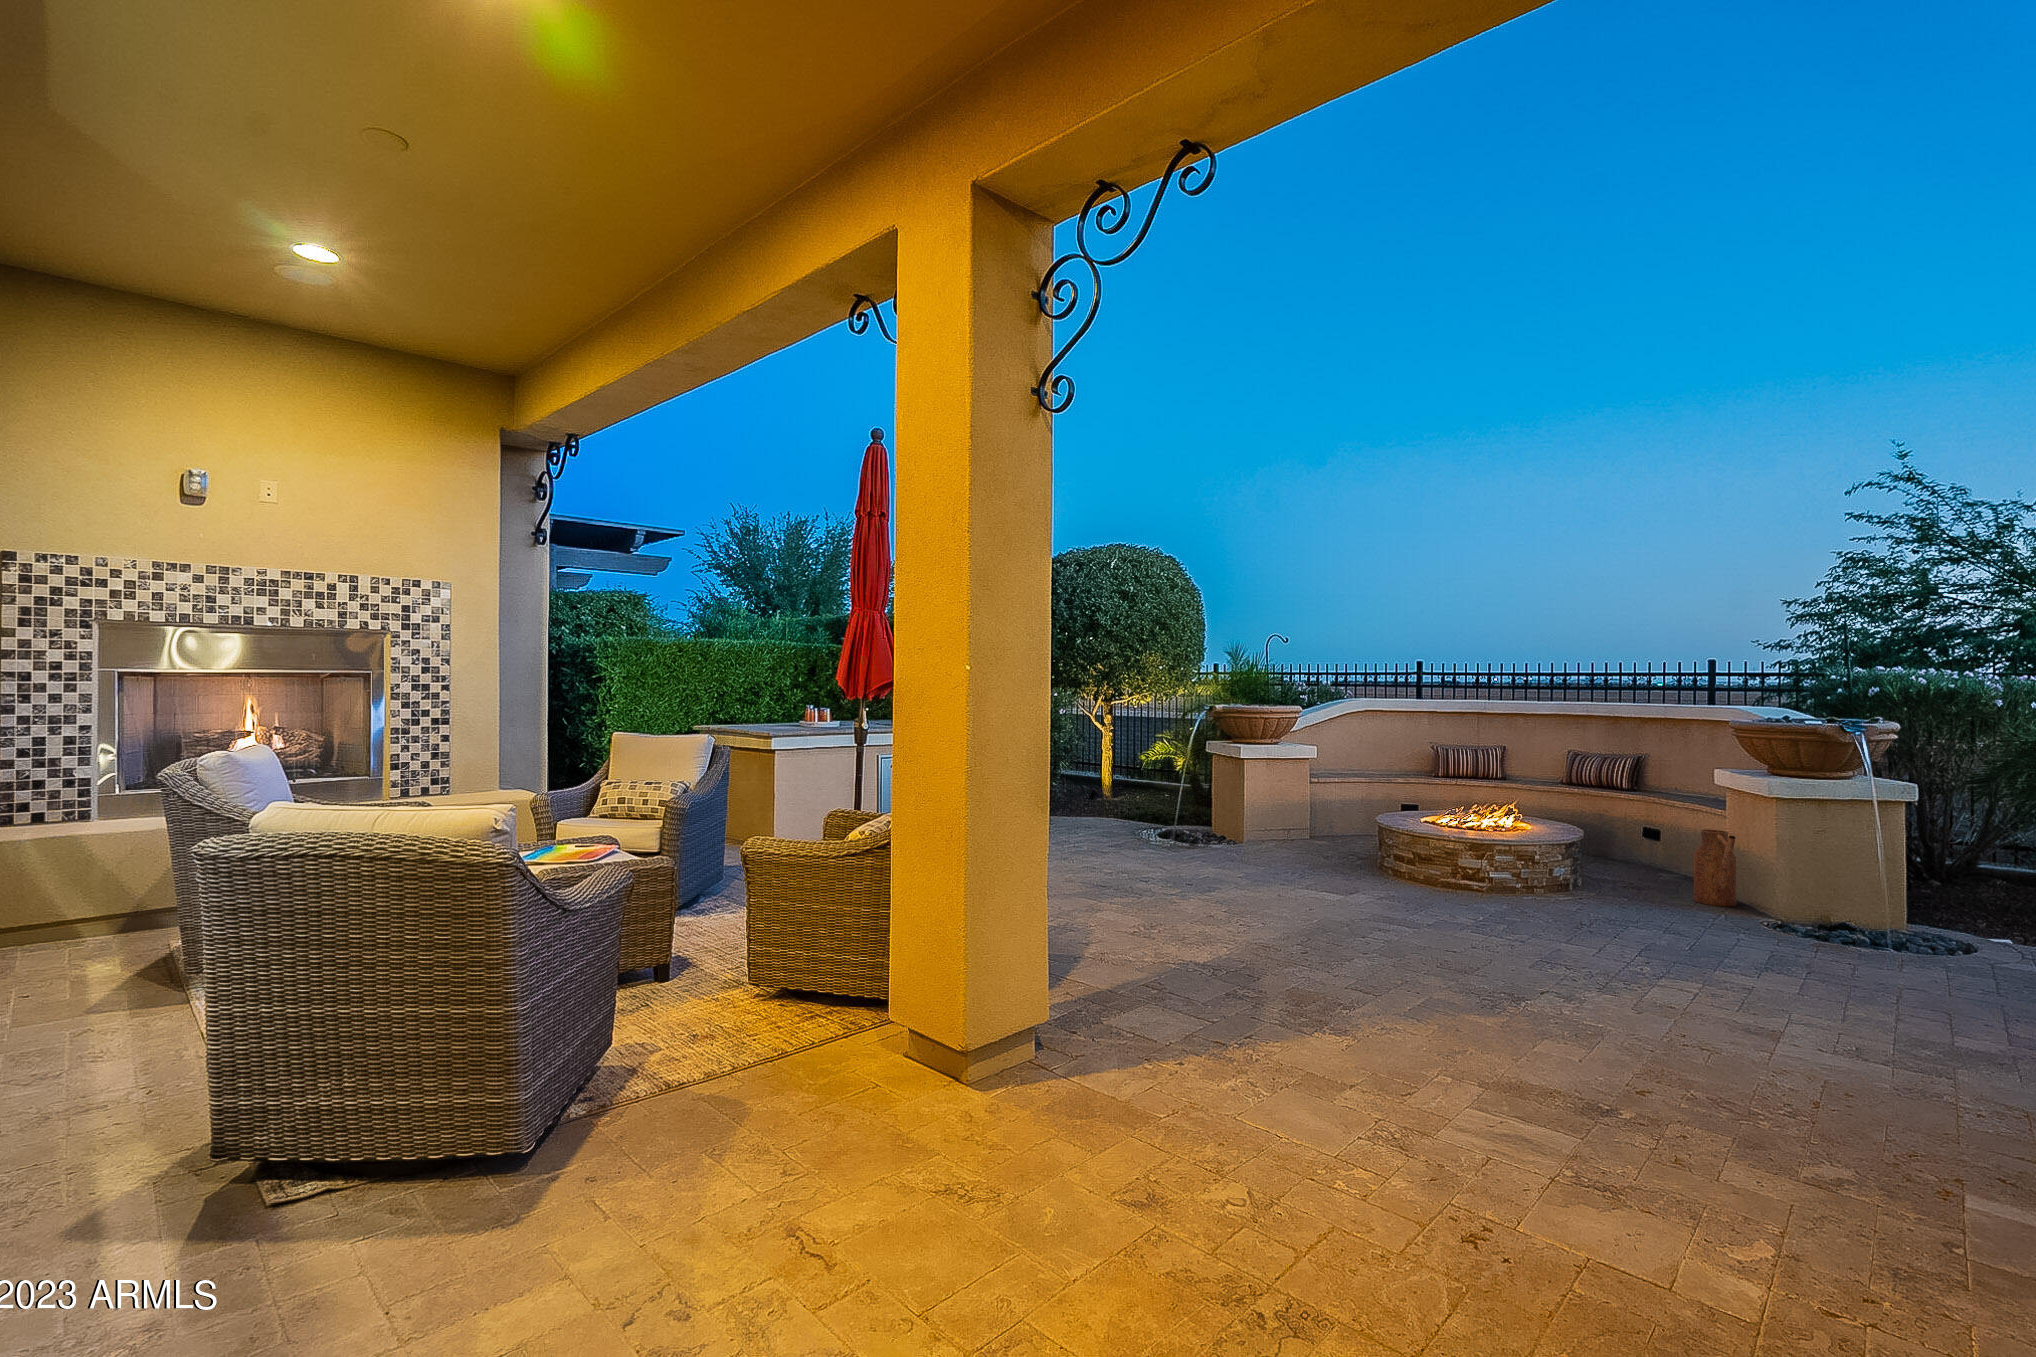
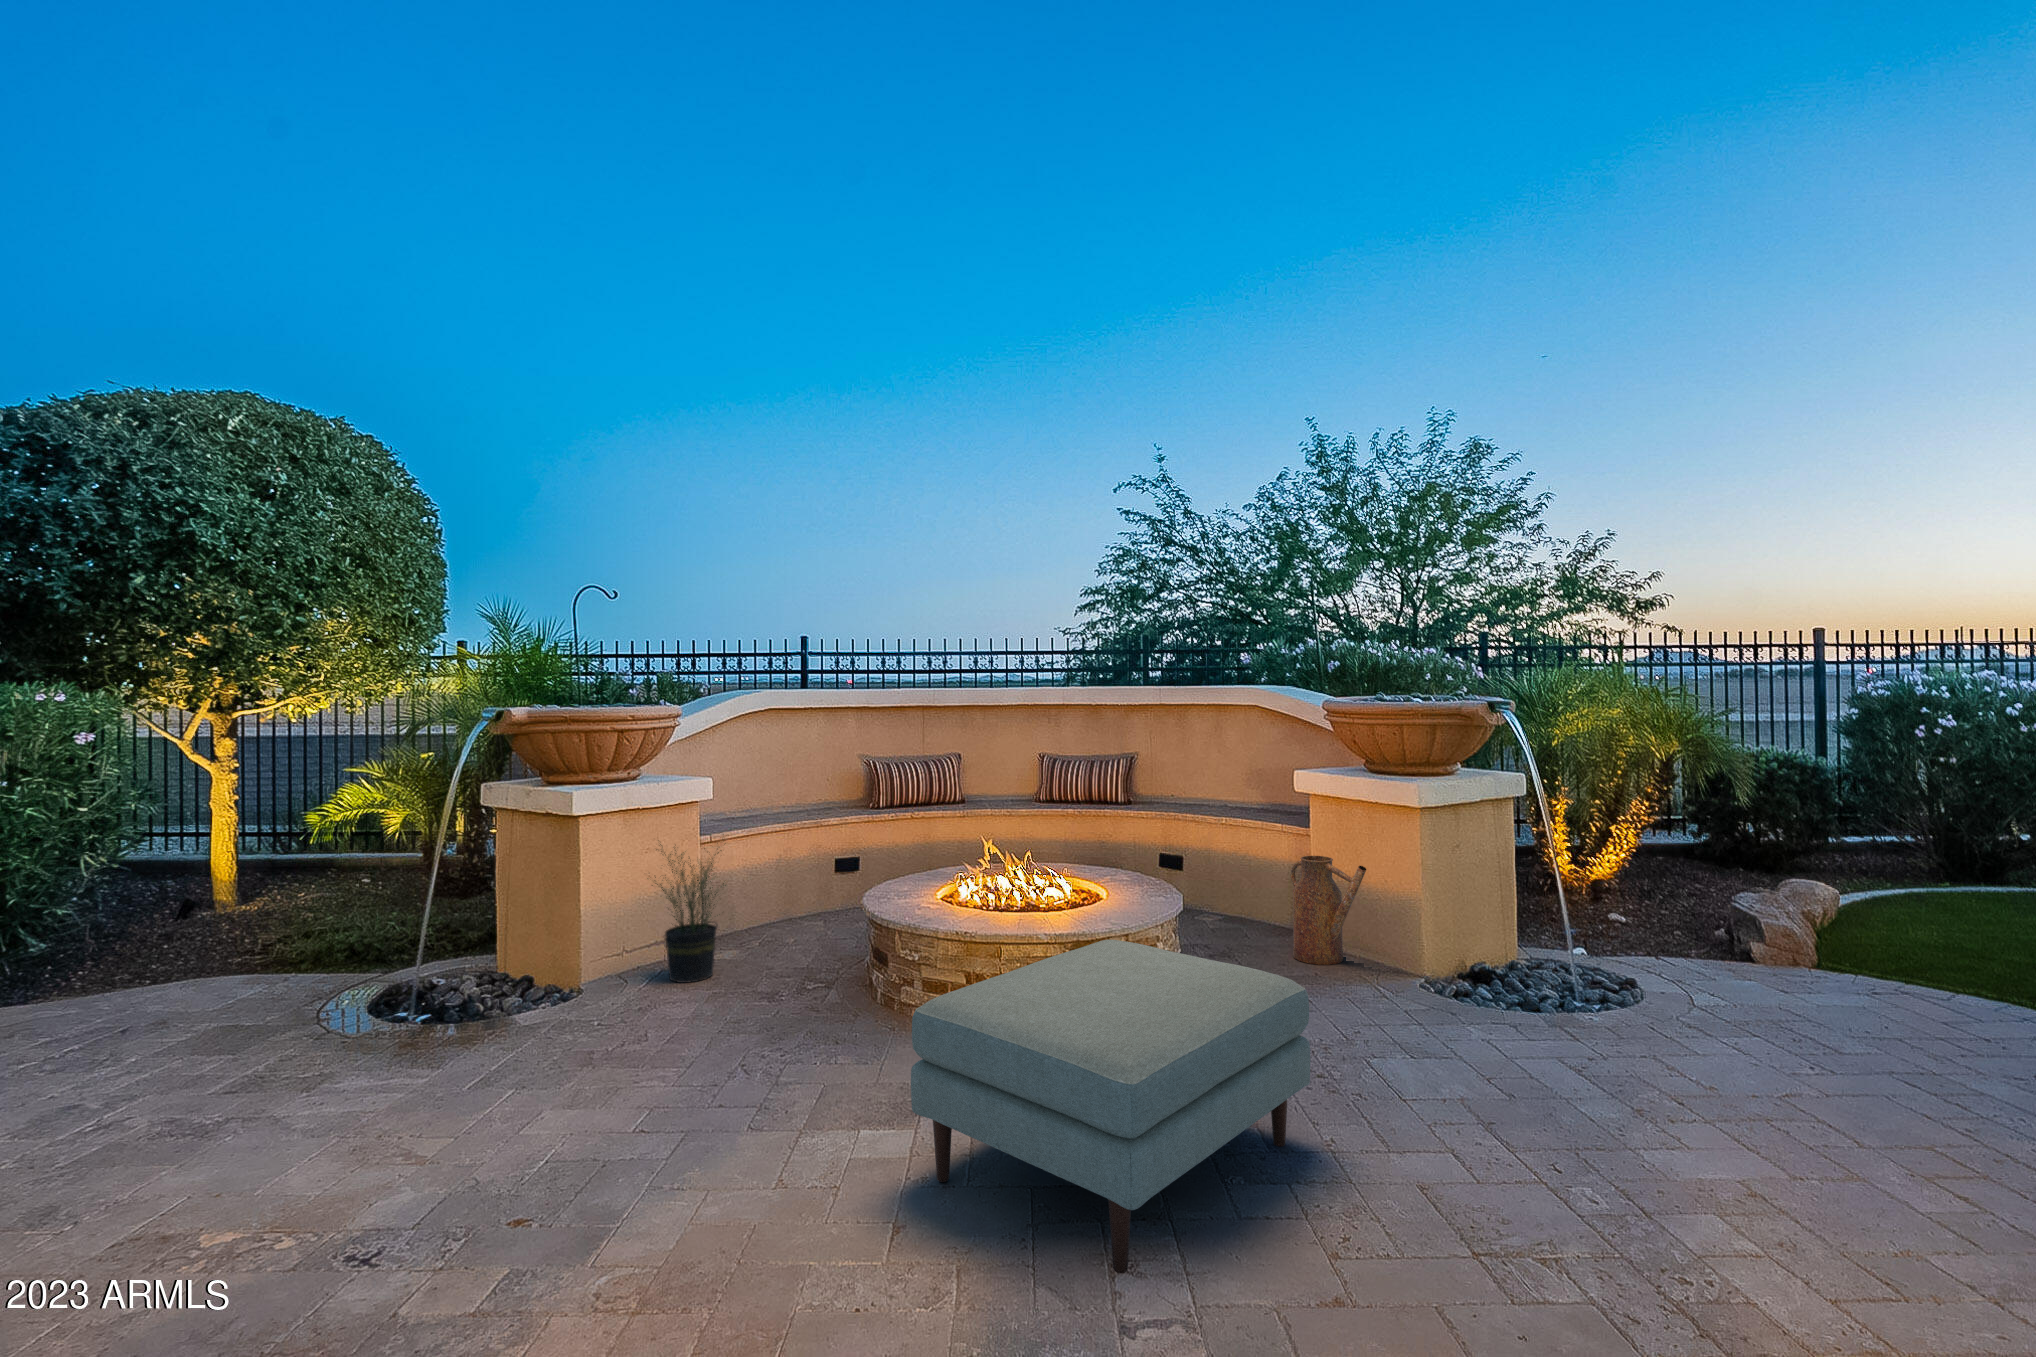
potted plant: none [1272,775,1321,851] -> present [652,844,726,983]
ottoman: none [1332,830,1530,931] -> present [911,940,1310,1273]

